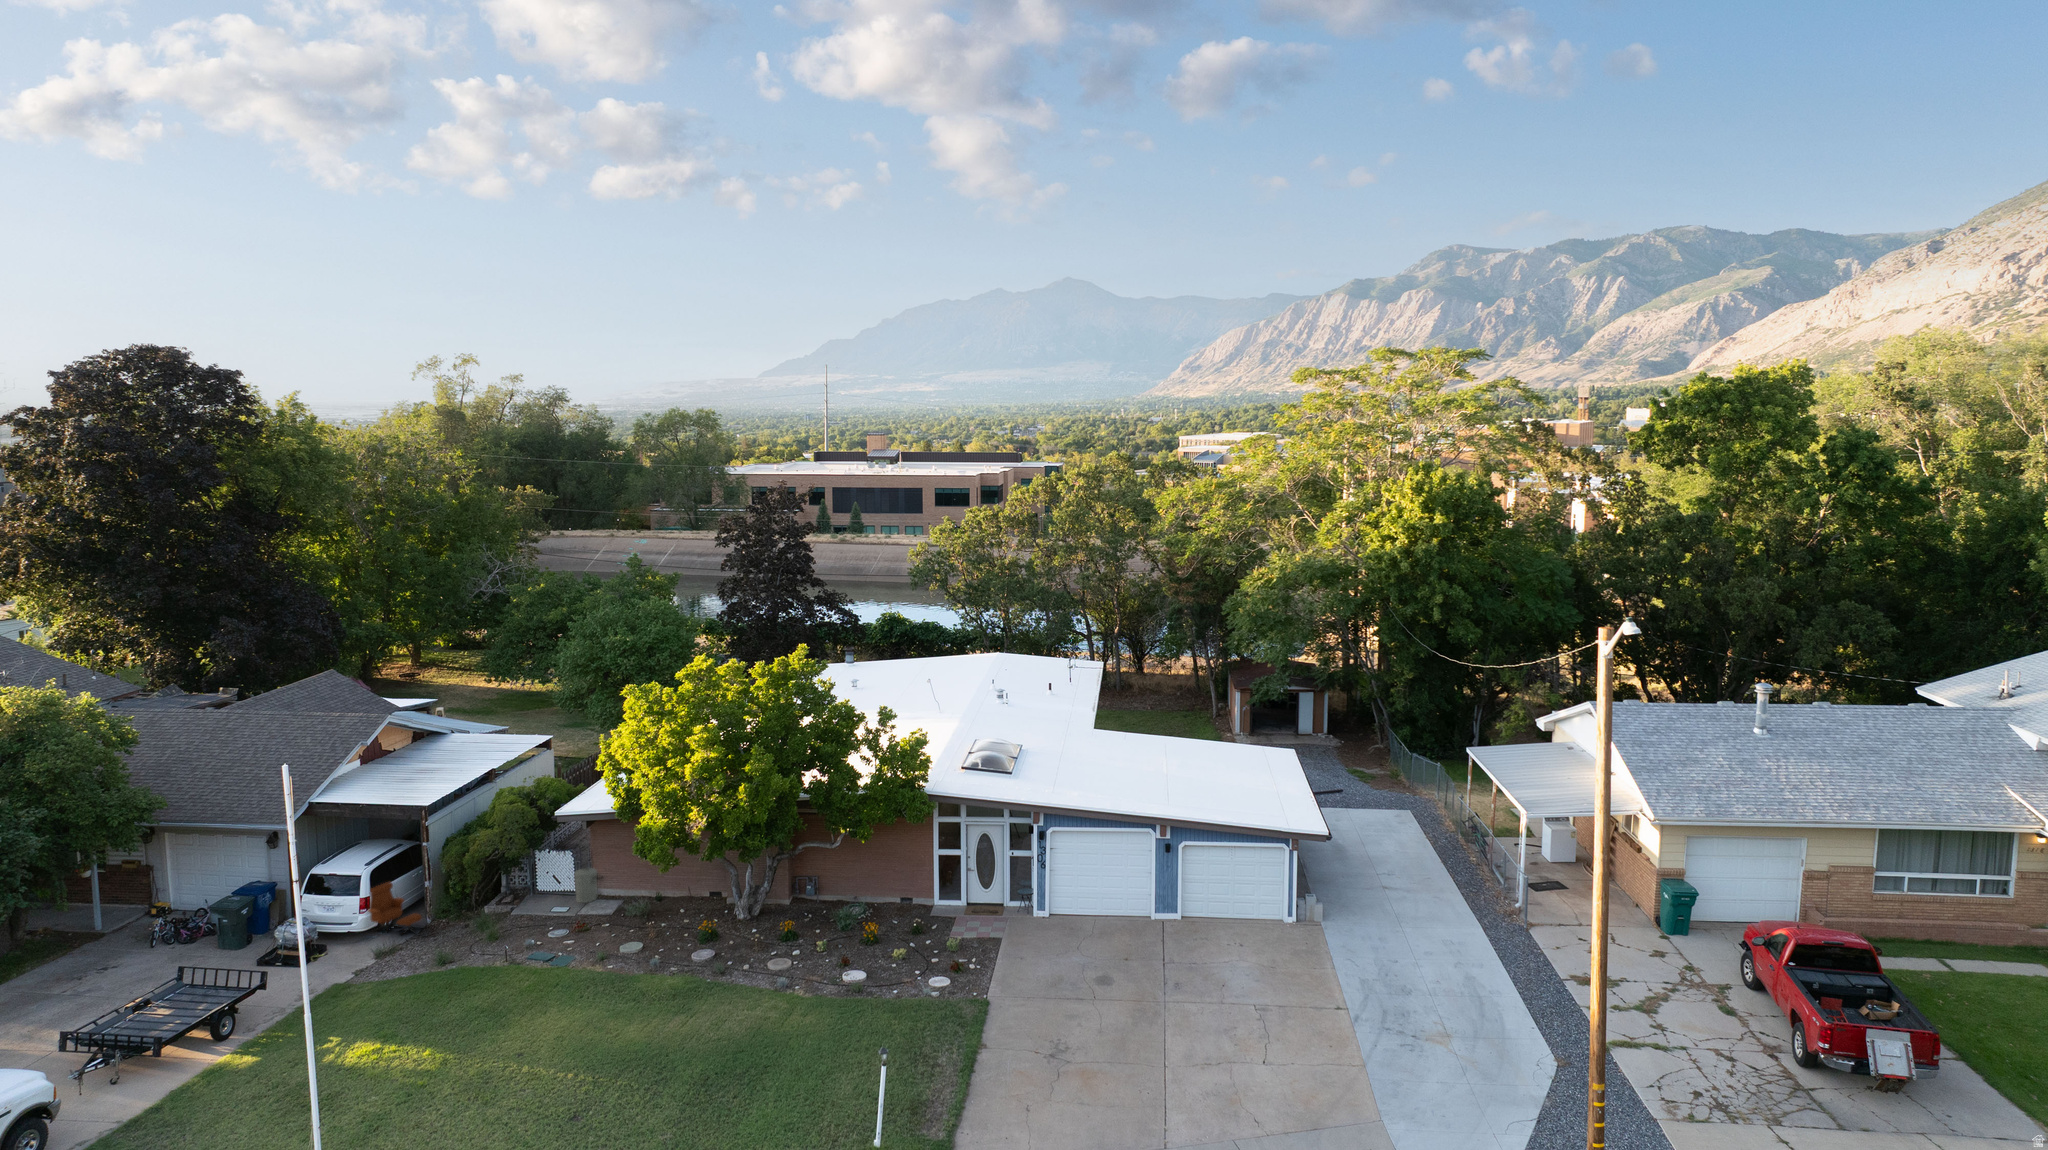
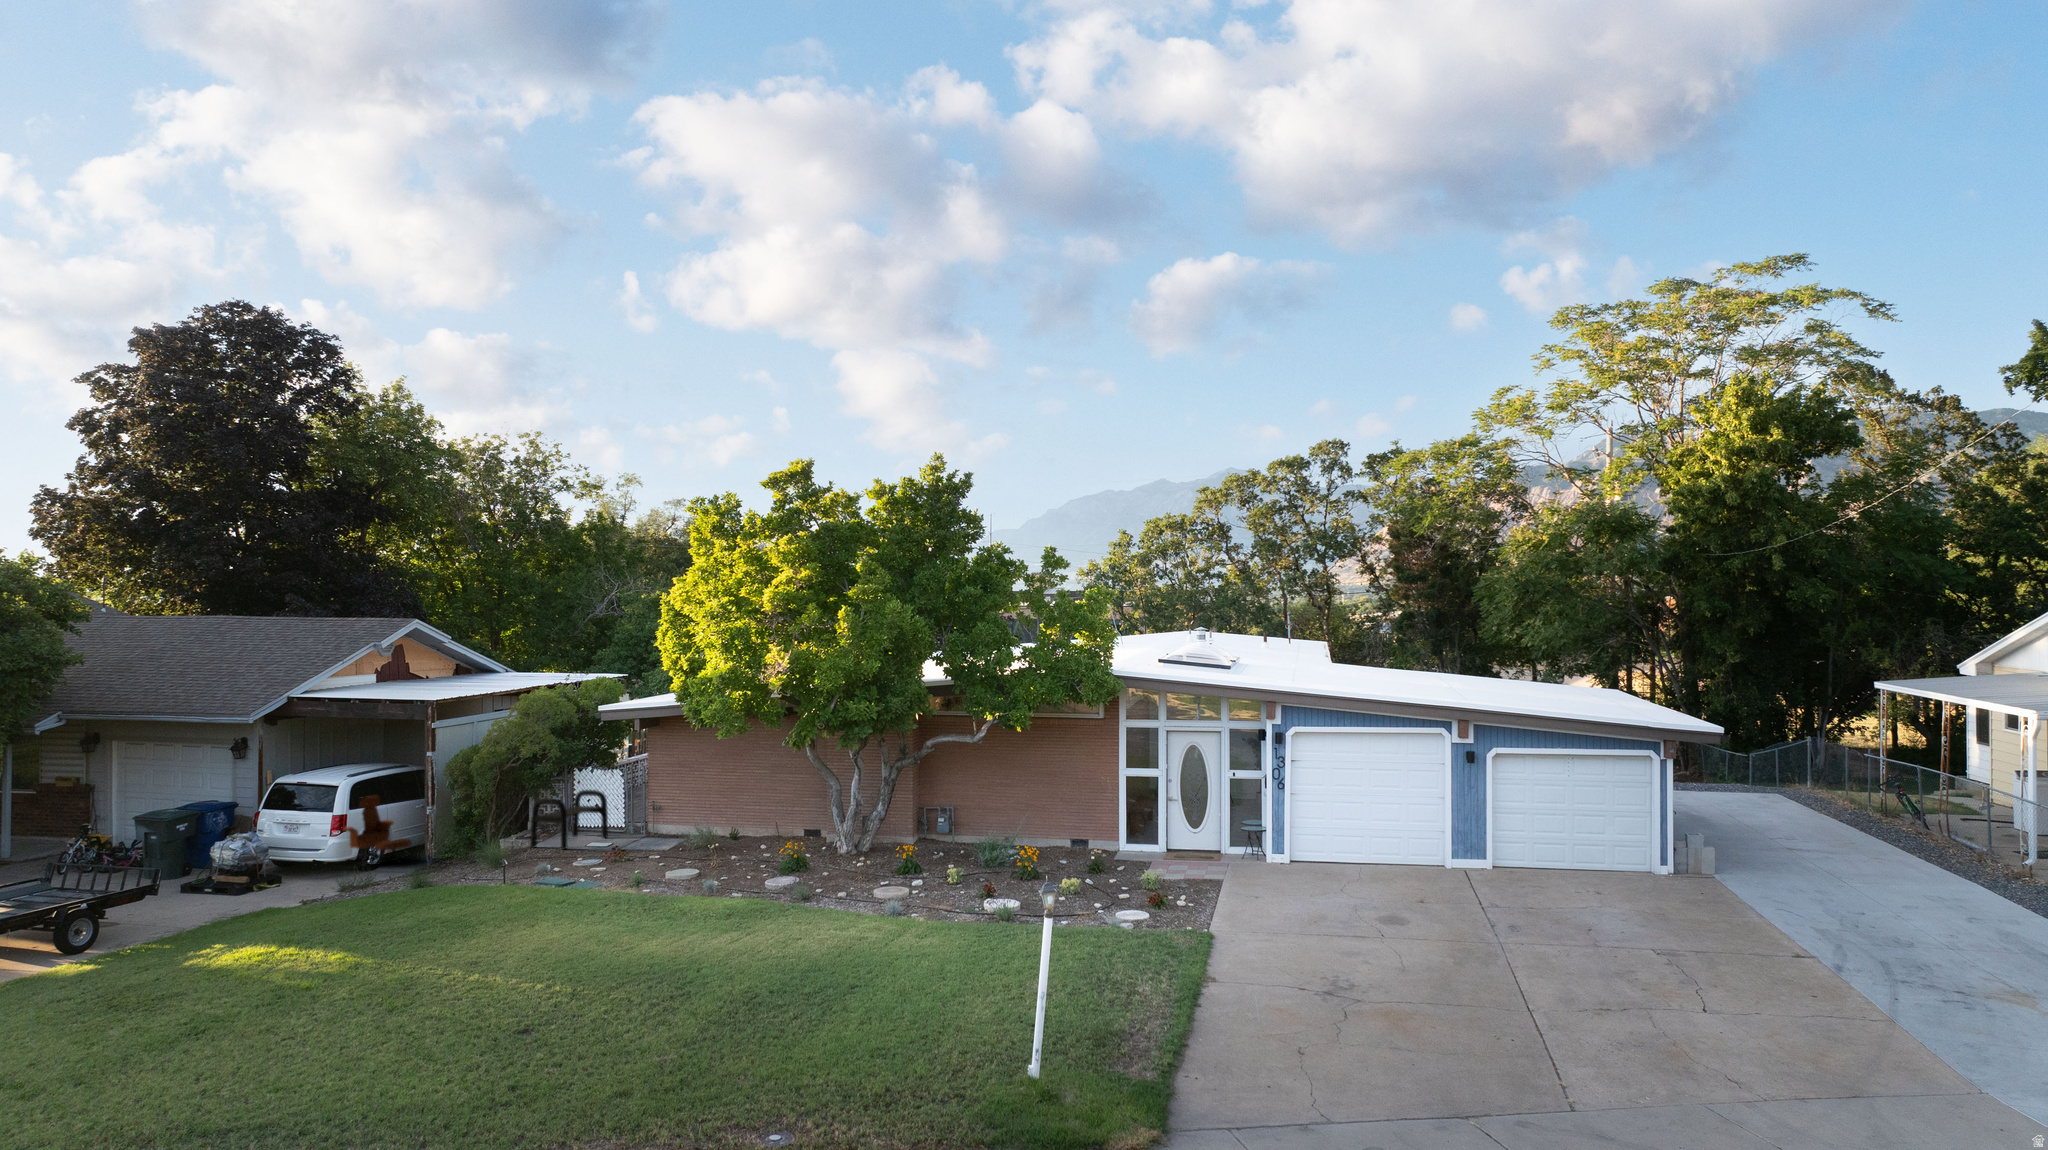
bench: none [507,861,563,912] -> present [530,790,608,850]
trash can: present [574,868,597,903] -> none [623,797,654,844]

